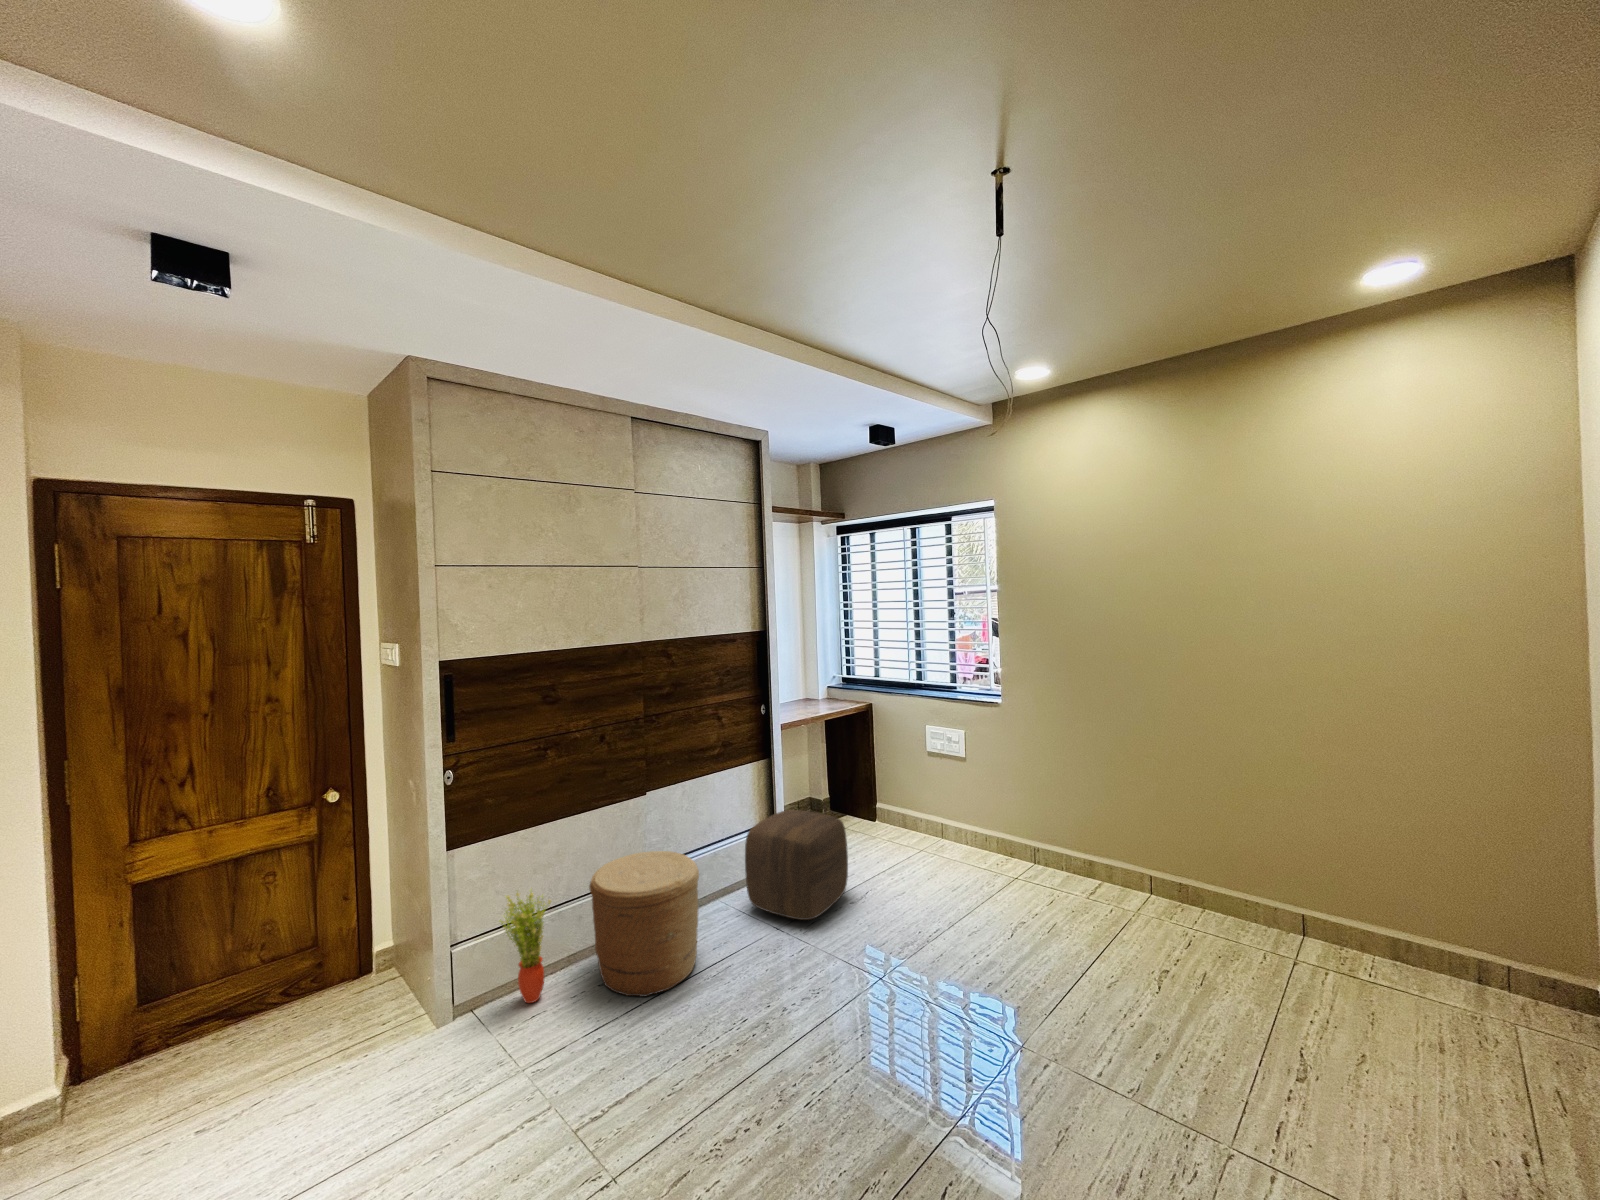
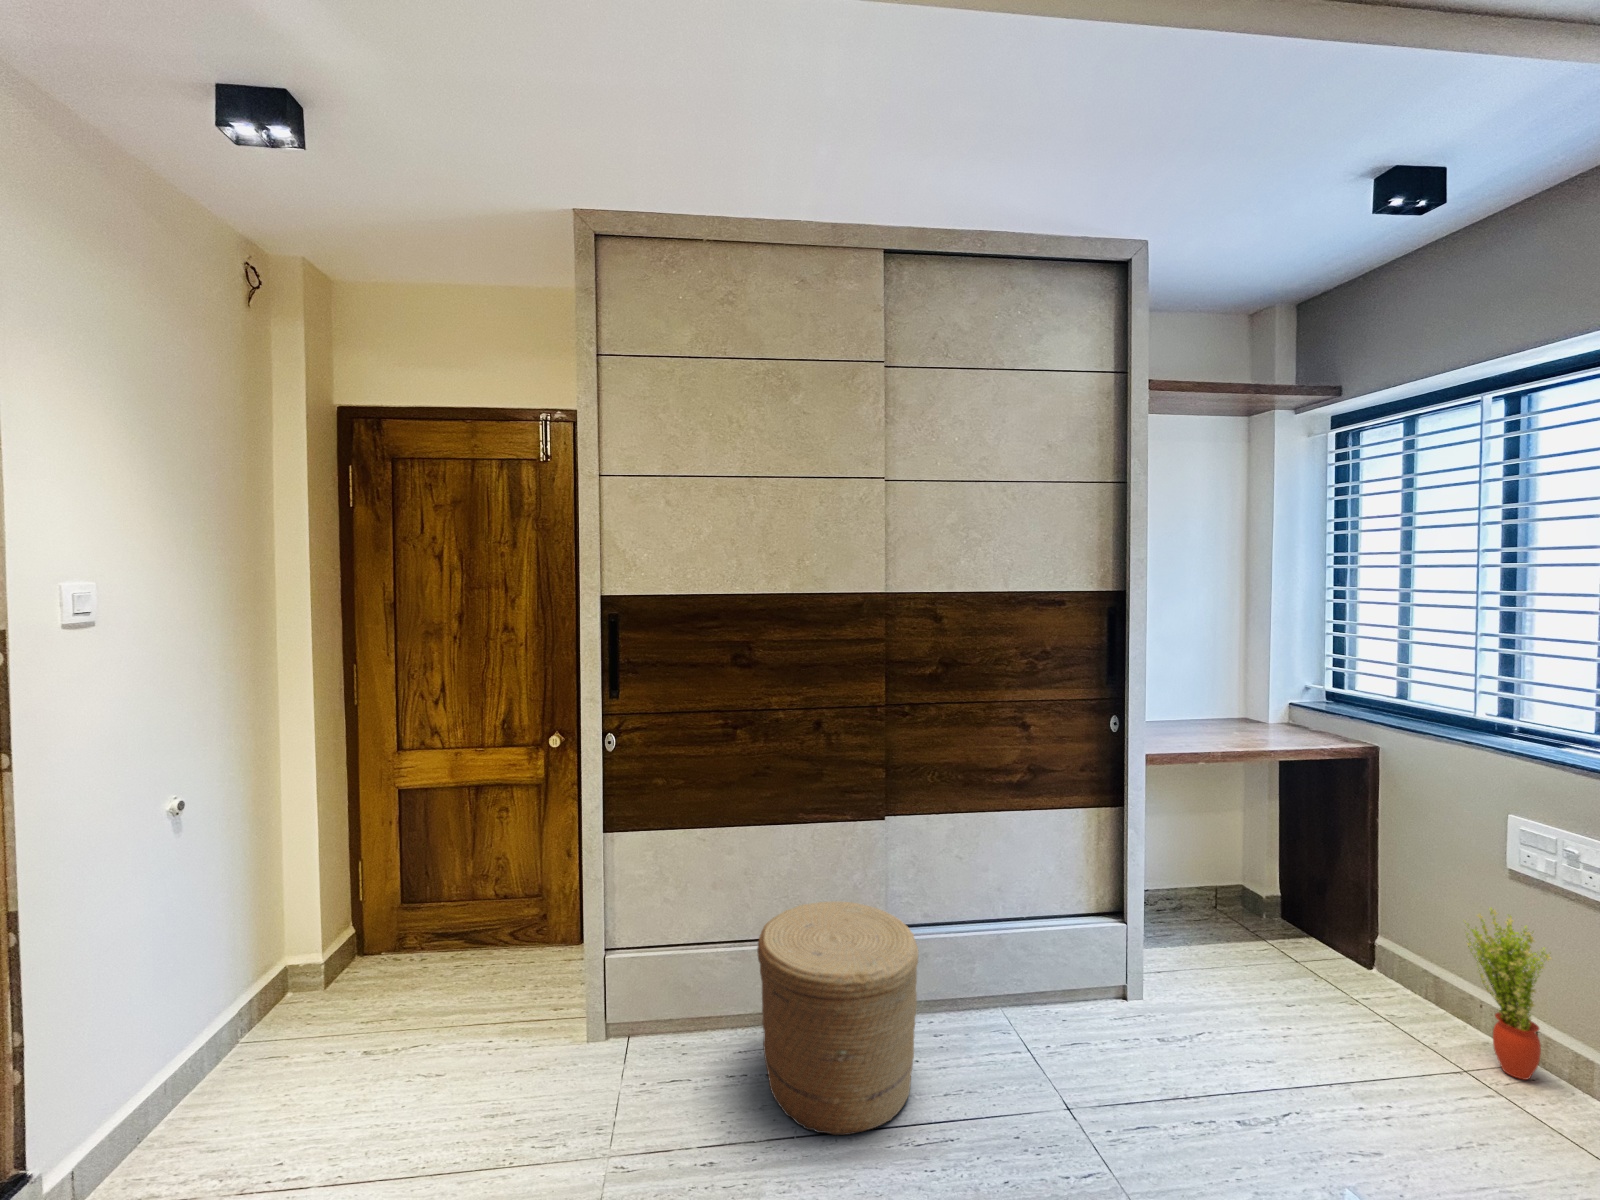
ottoman: present [745,810,848,920] -> none [1033,904,1242,1126]
potted plant: present [500,892,551,1003] -> present [1467,908,1551,1080]

